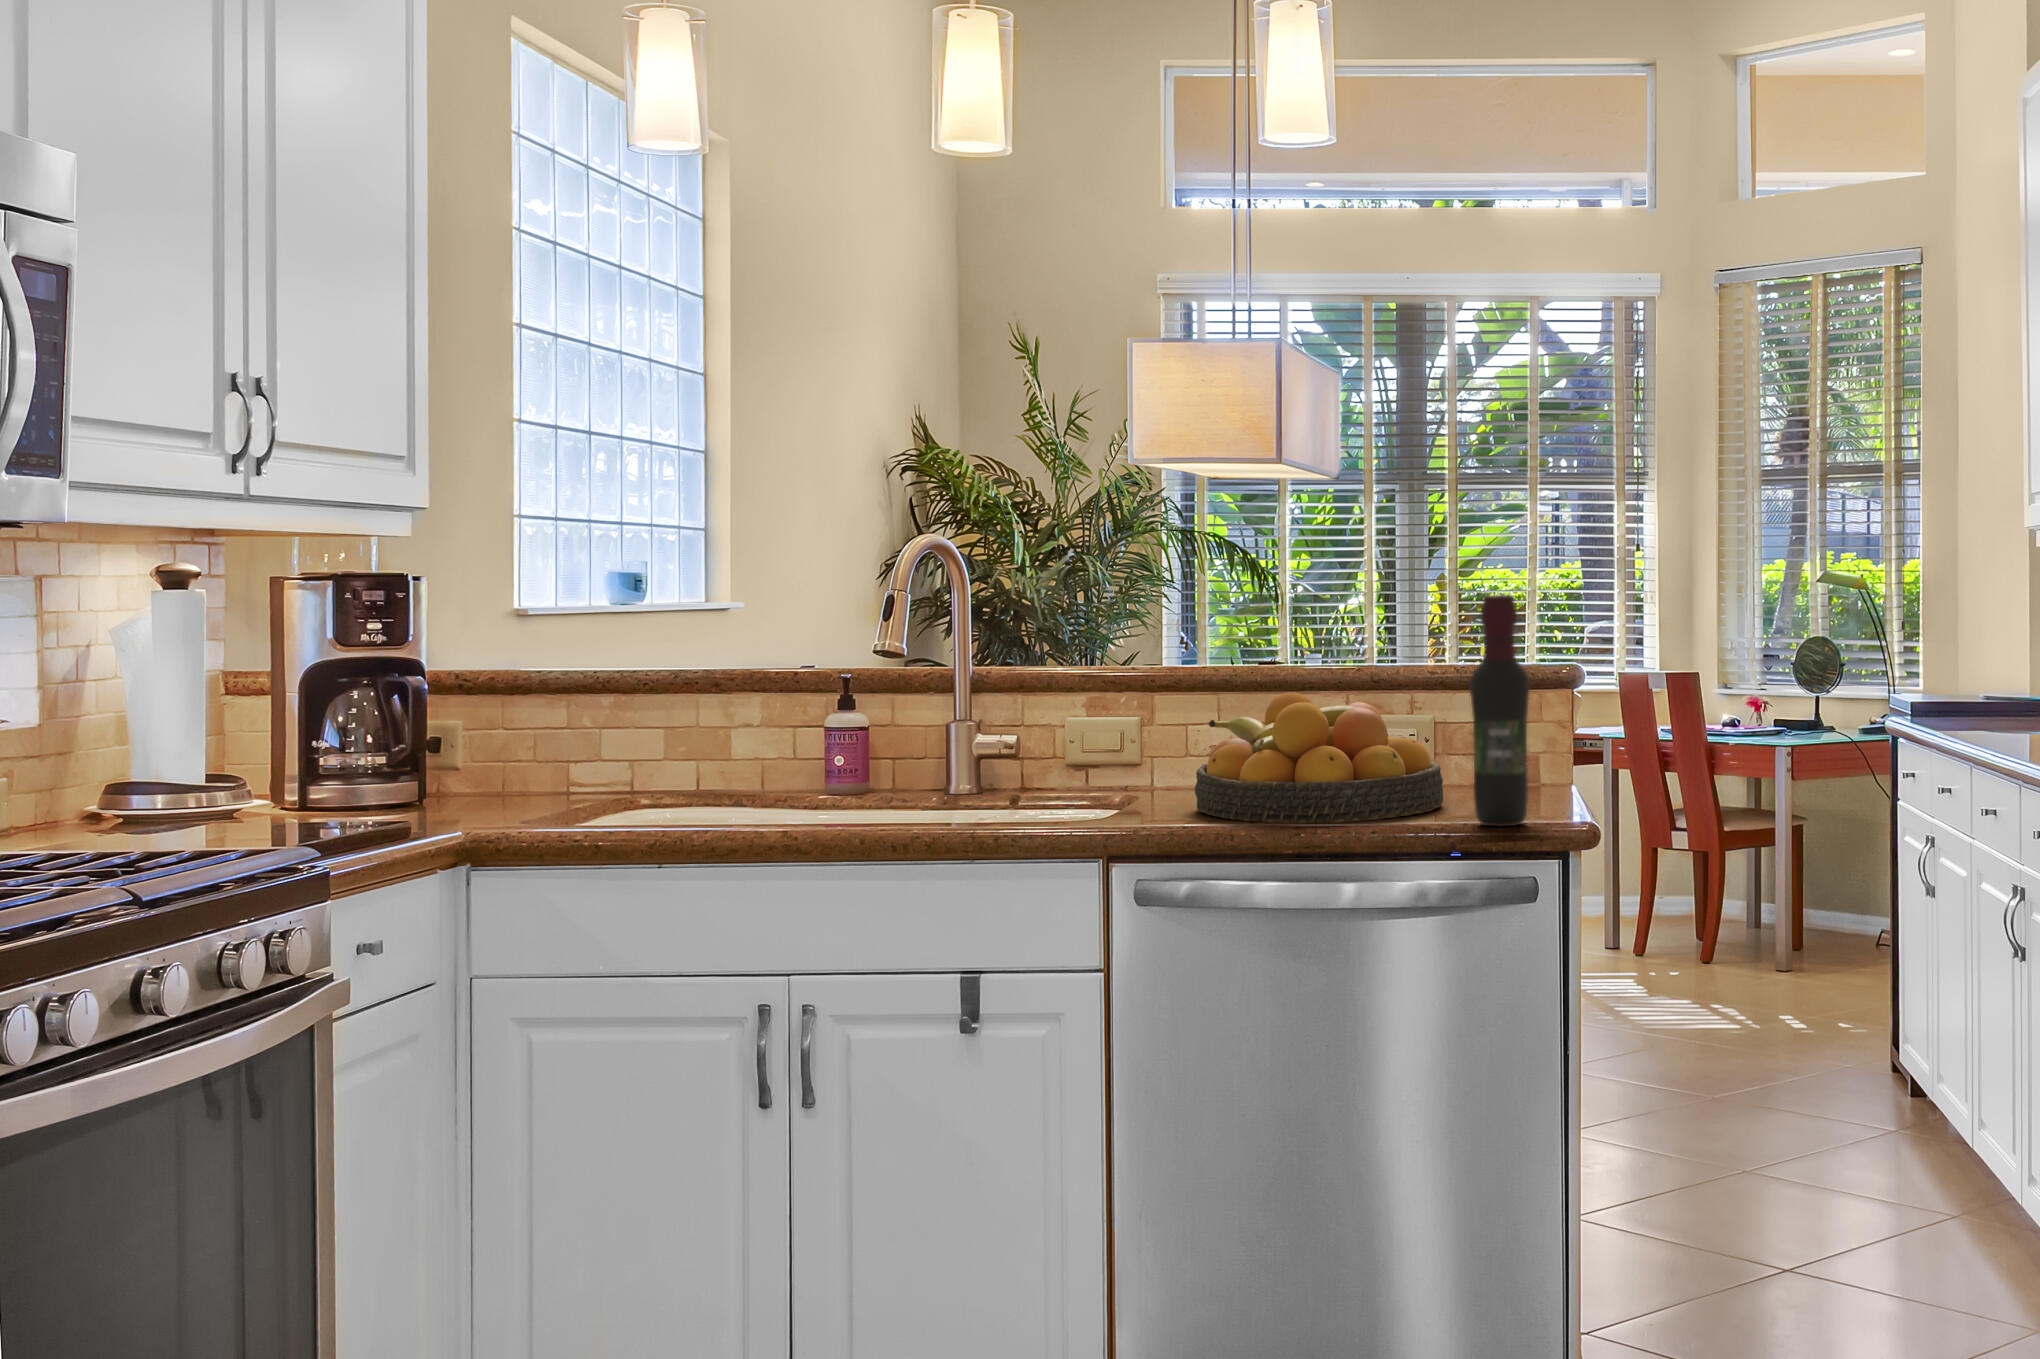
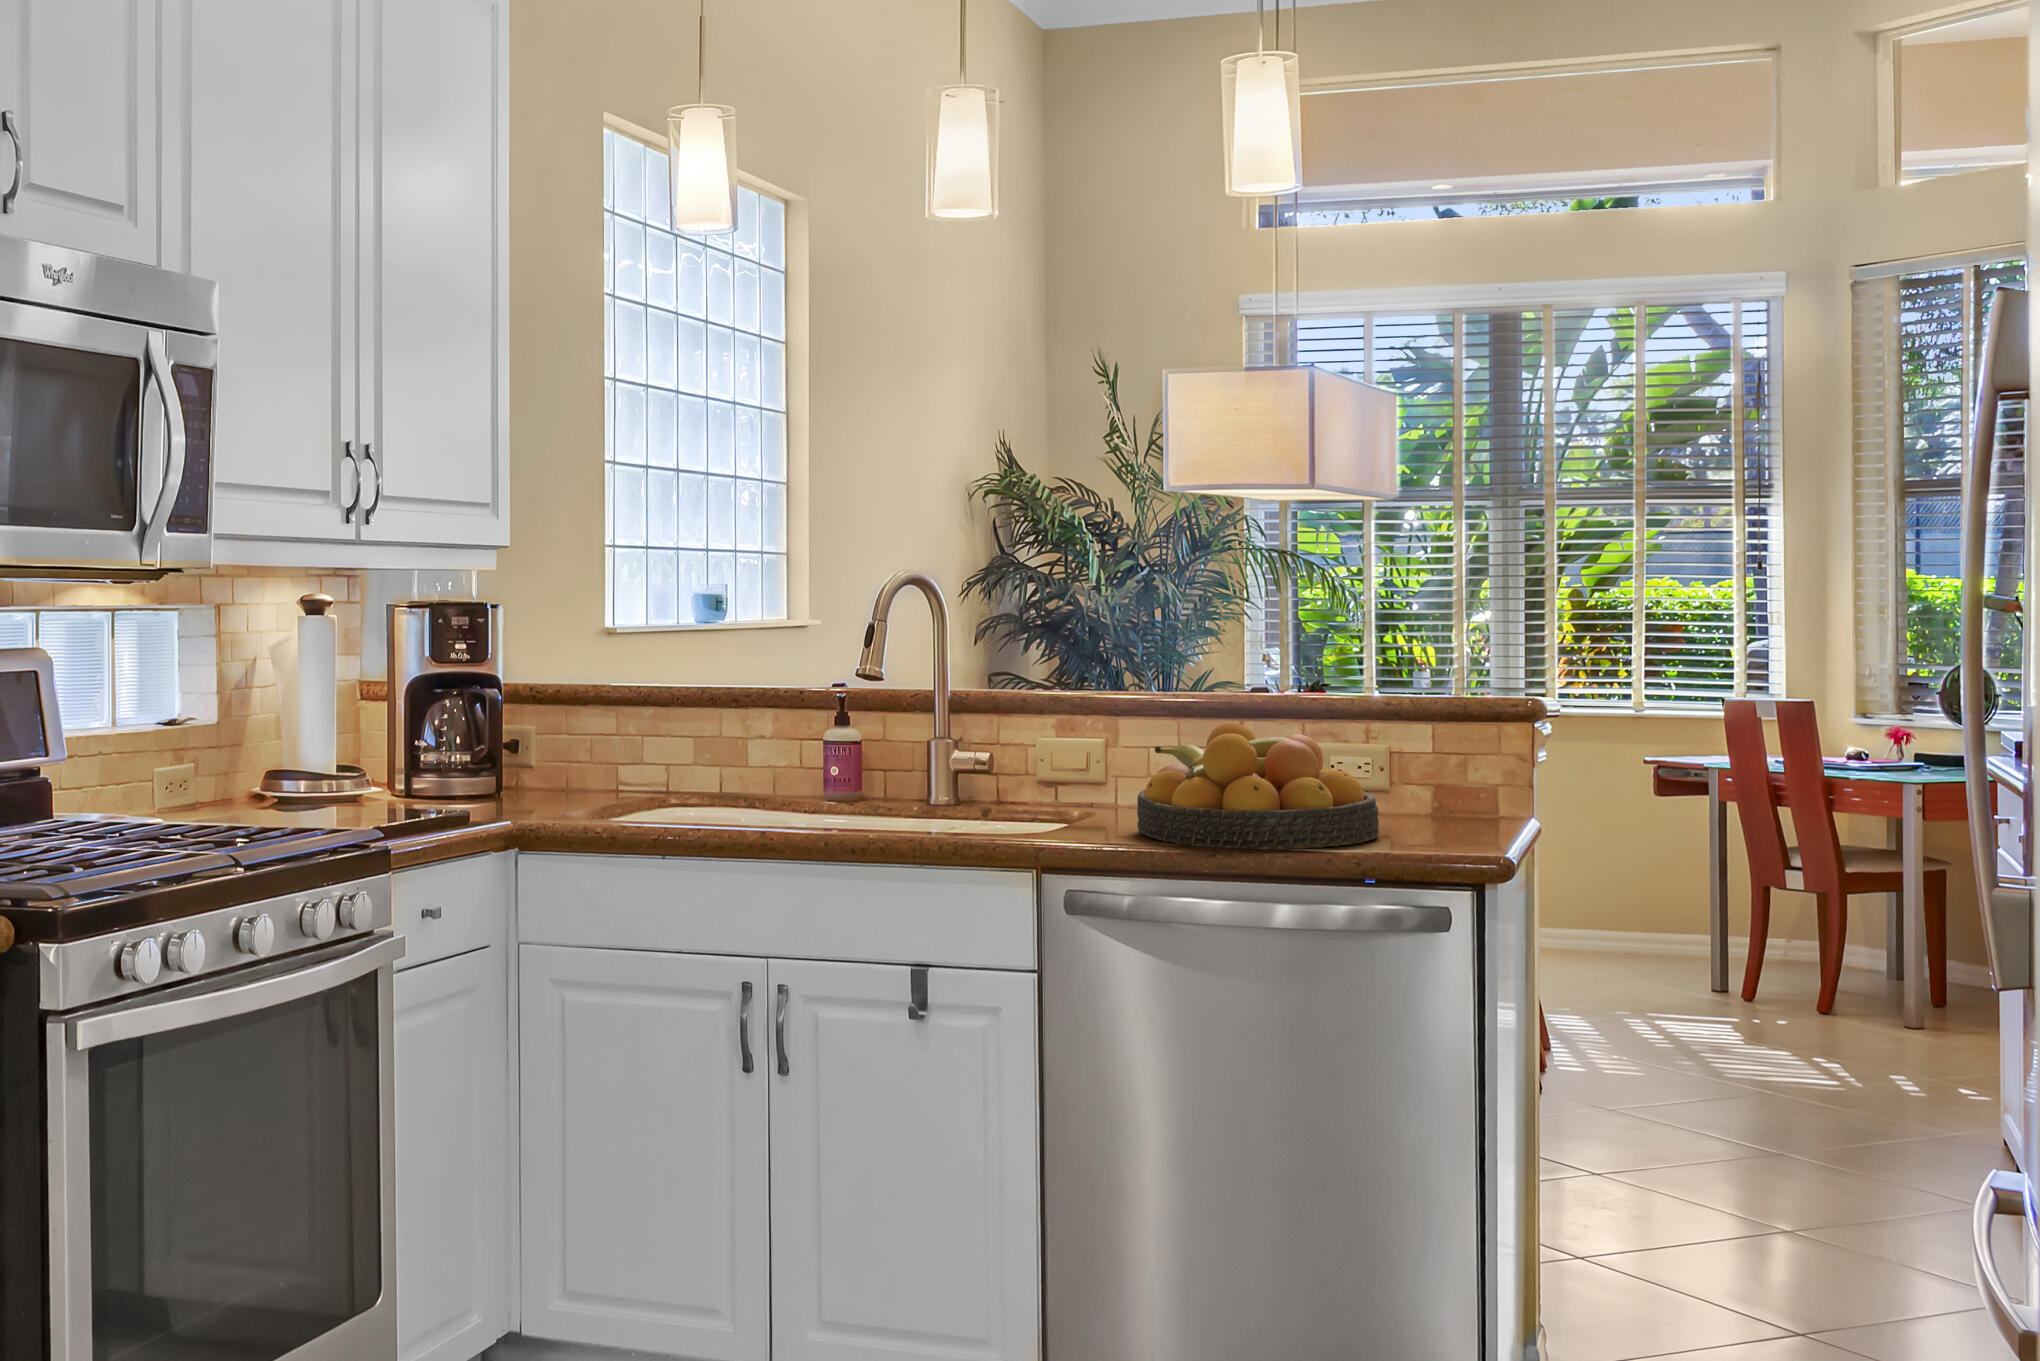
wine bottle: present [1470,595,1529,826] -> none [1383,636,1444,862]

